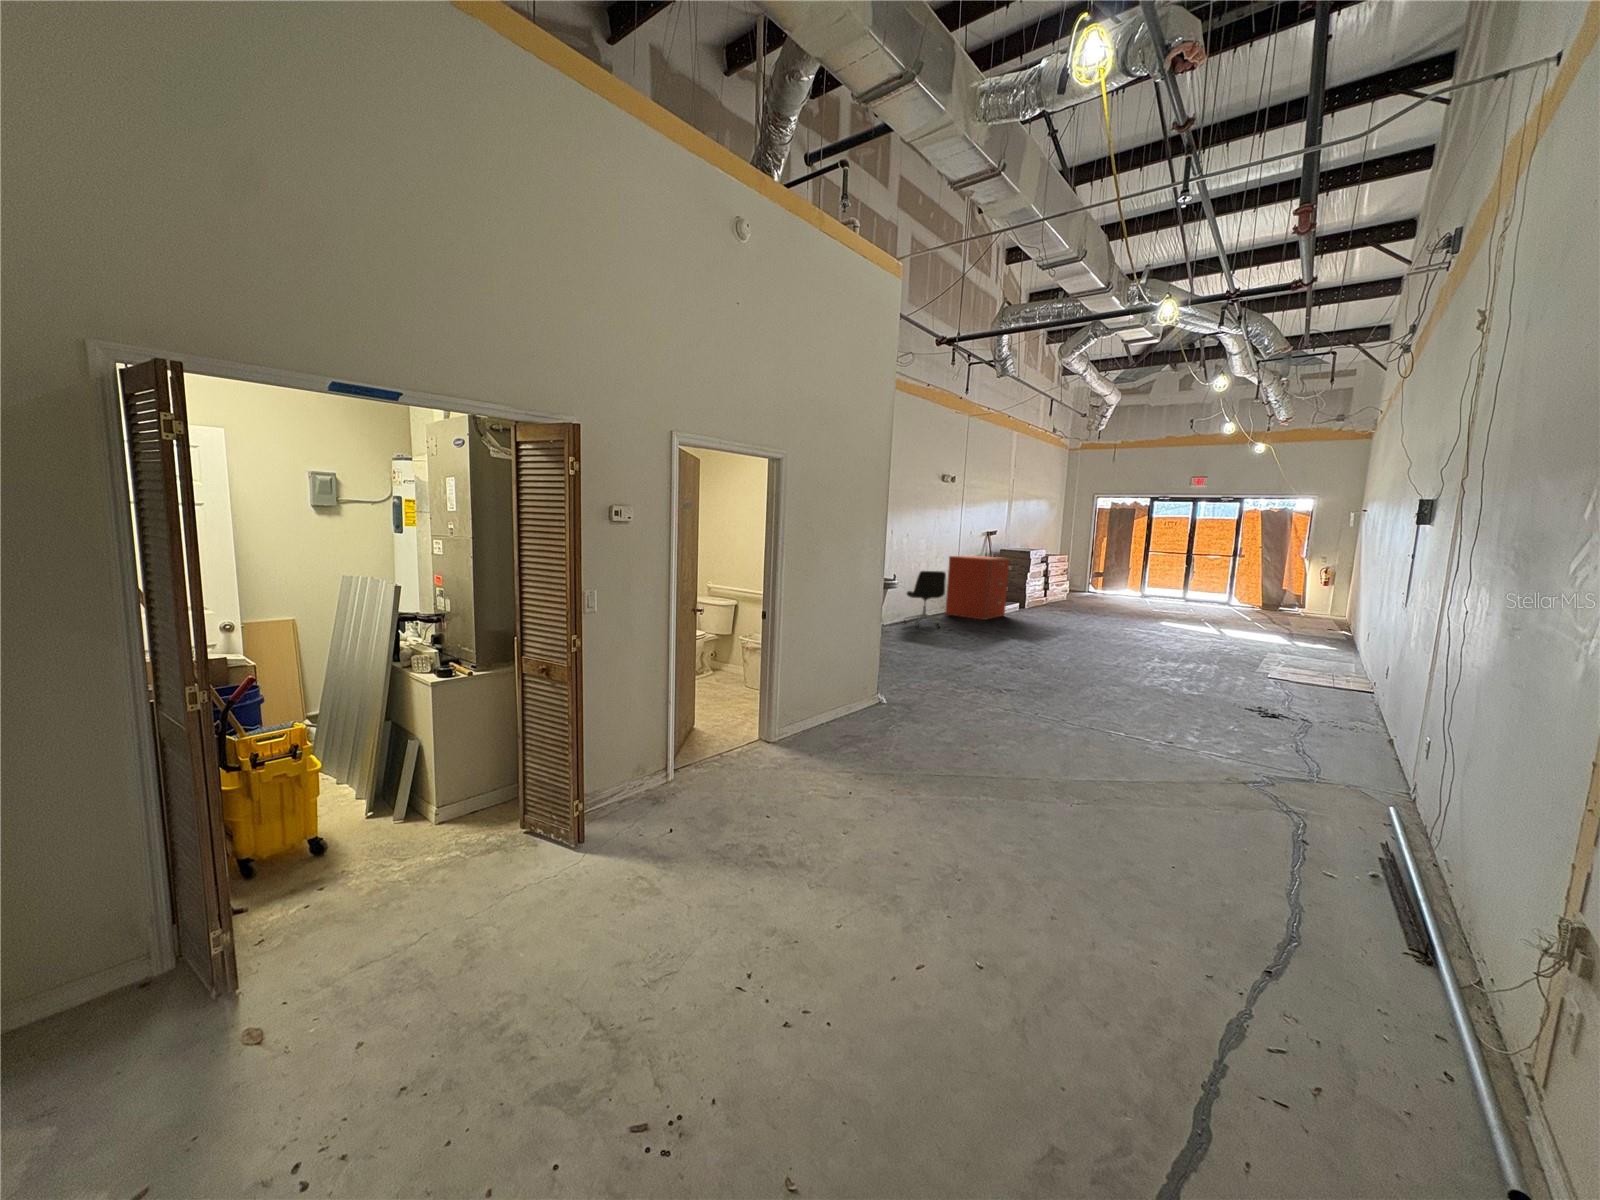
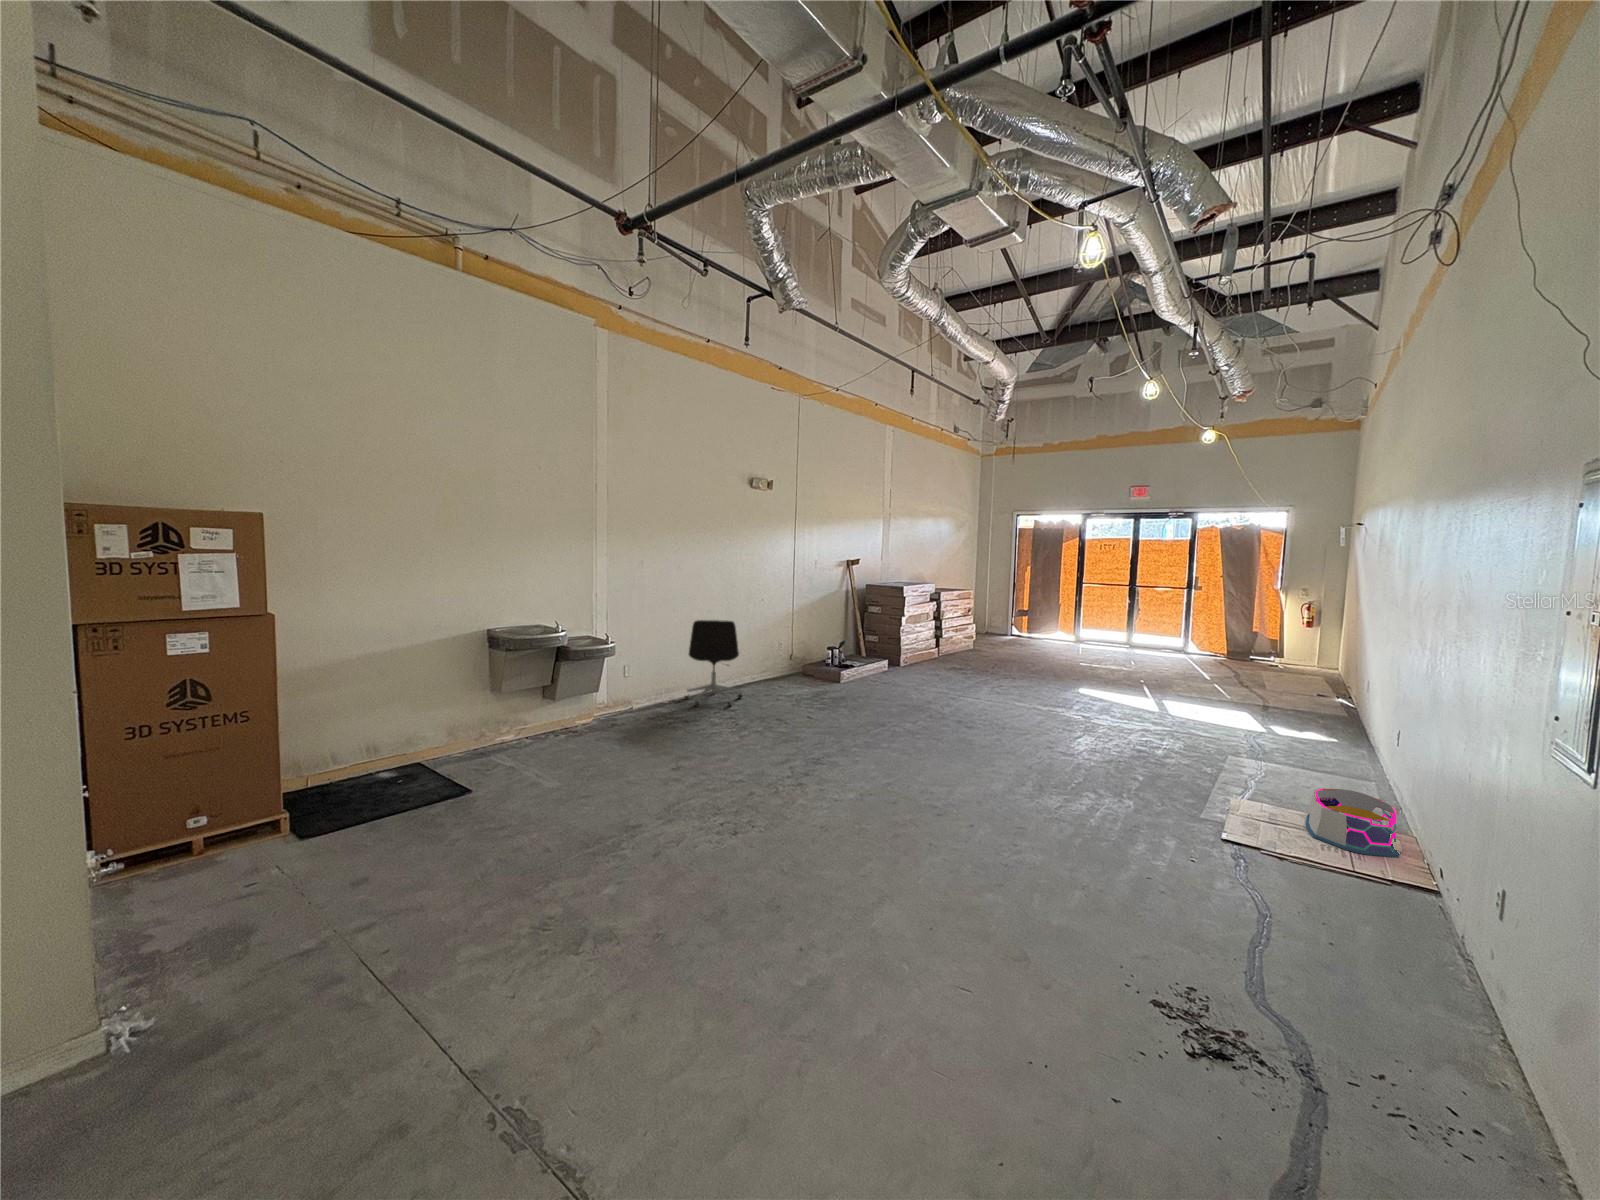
filing cabinet: present [946,555,1009,620] -> none [776,593,864,688]
storage bin: none [1315,659,1364,686] -> present [1306,788,1400,857]

